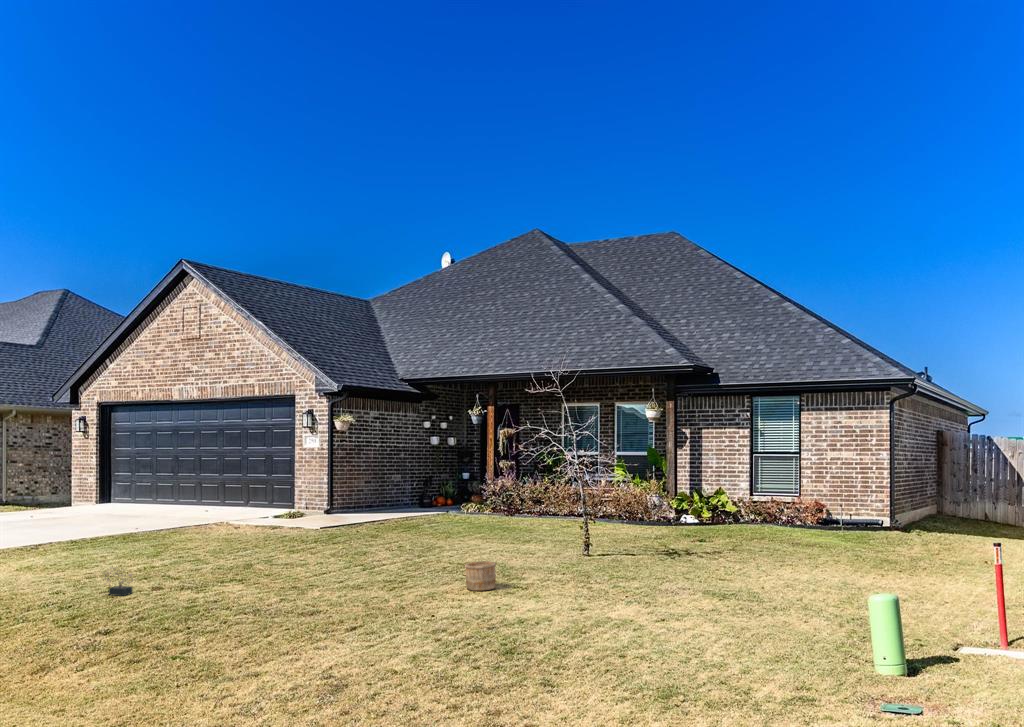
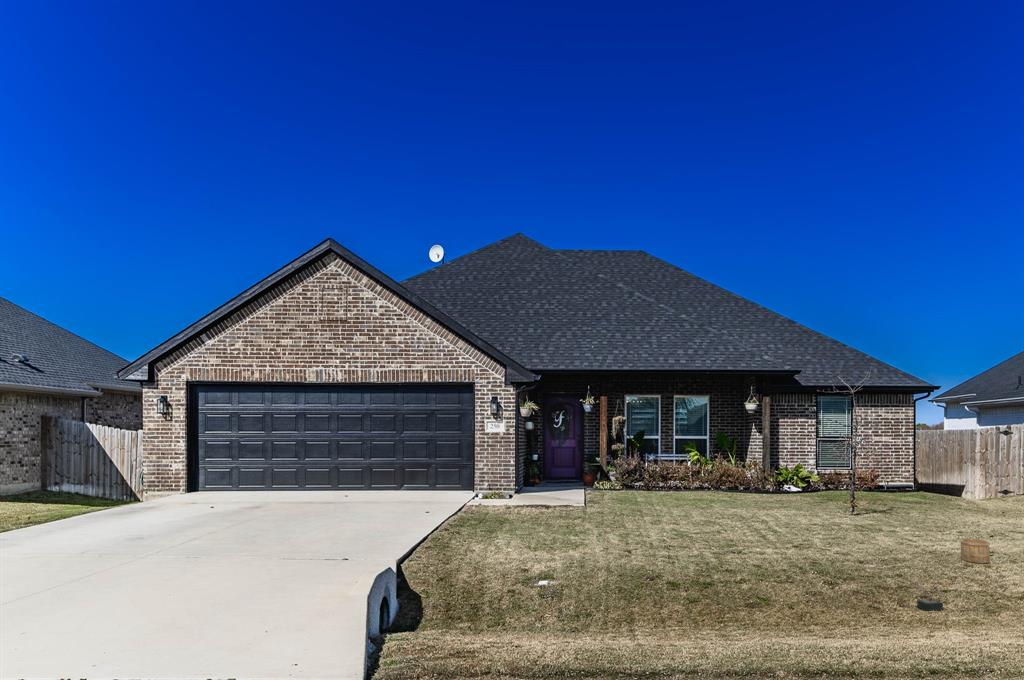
decorative plant: present [105,568,133,596] -> present [911,581,943,611]

